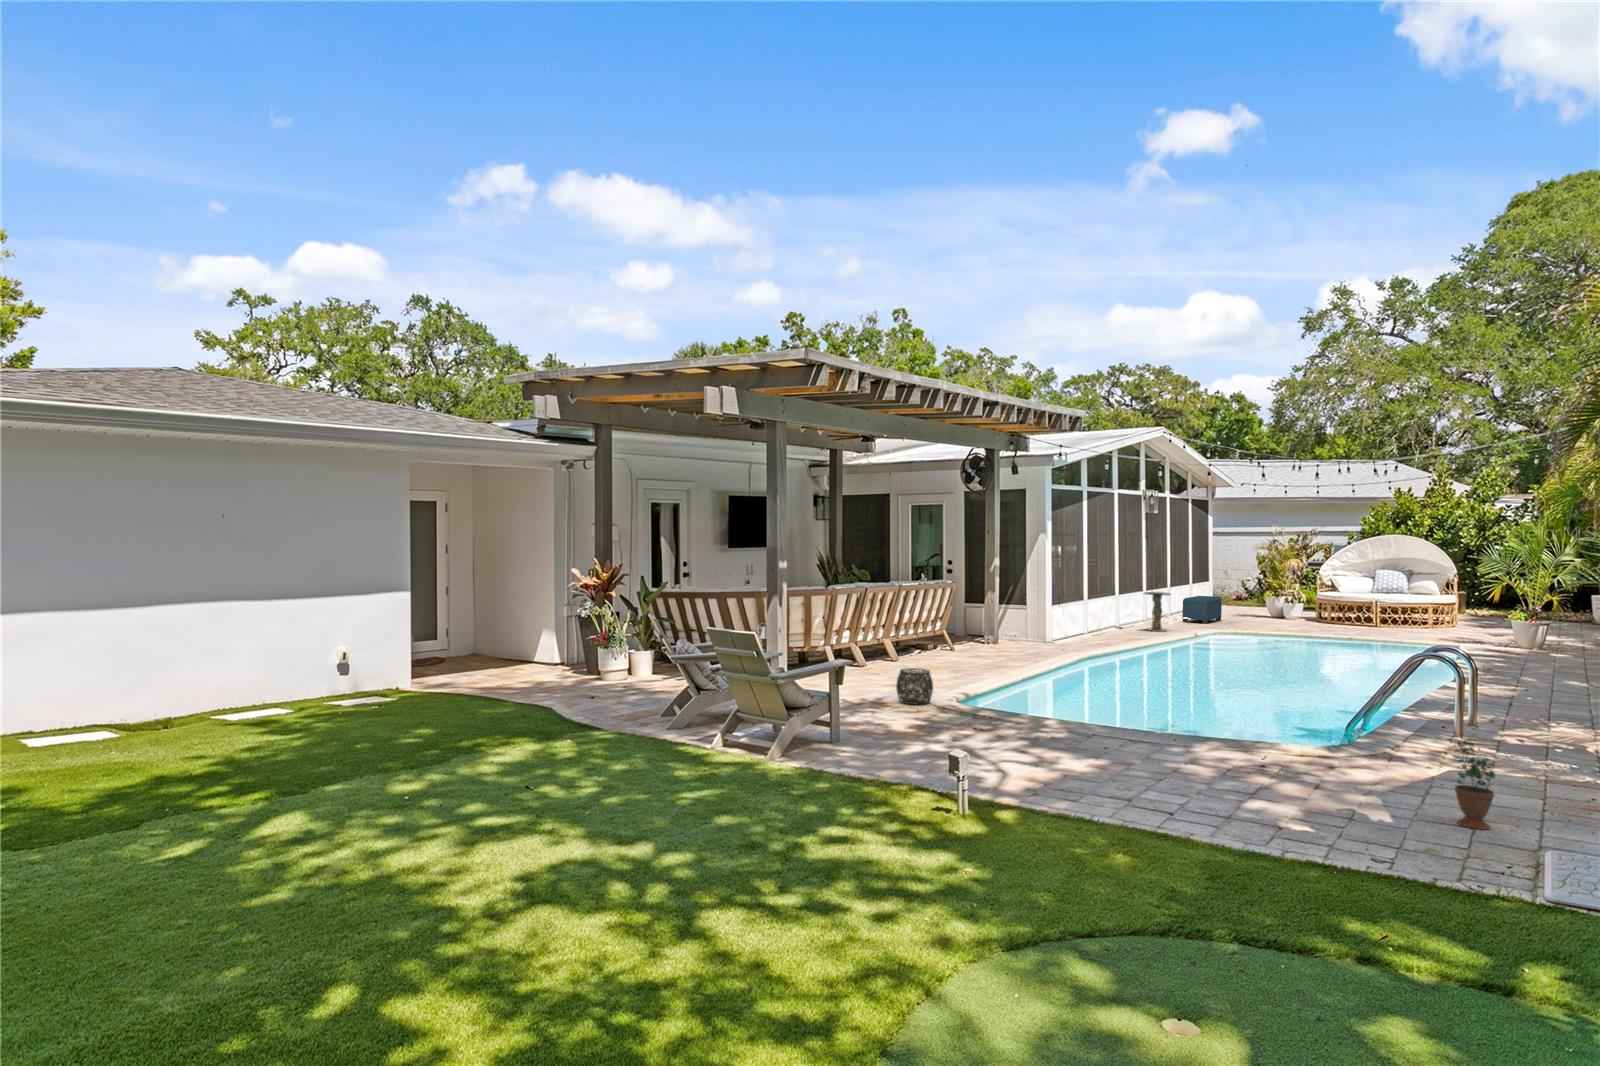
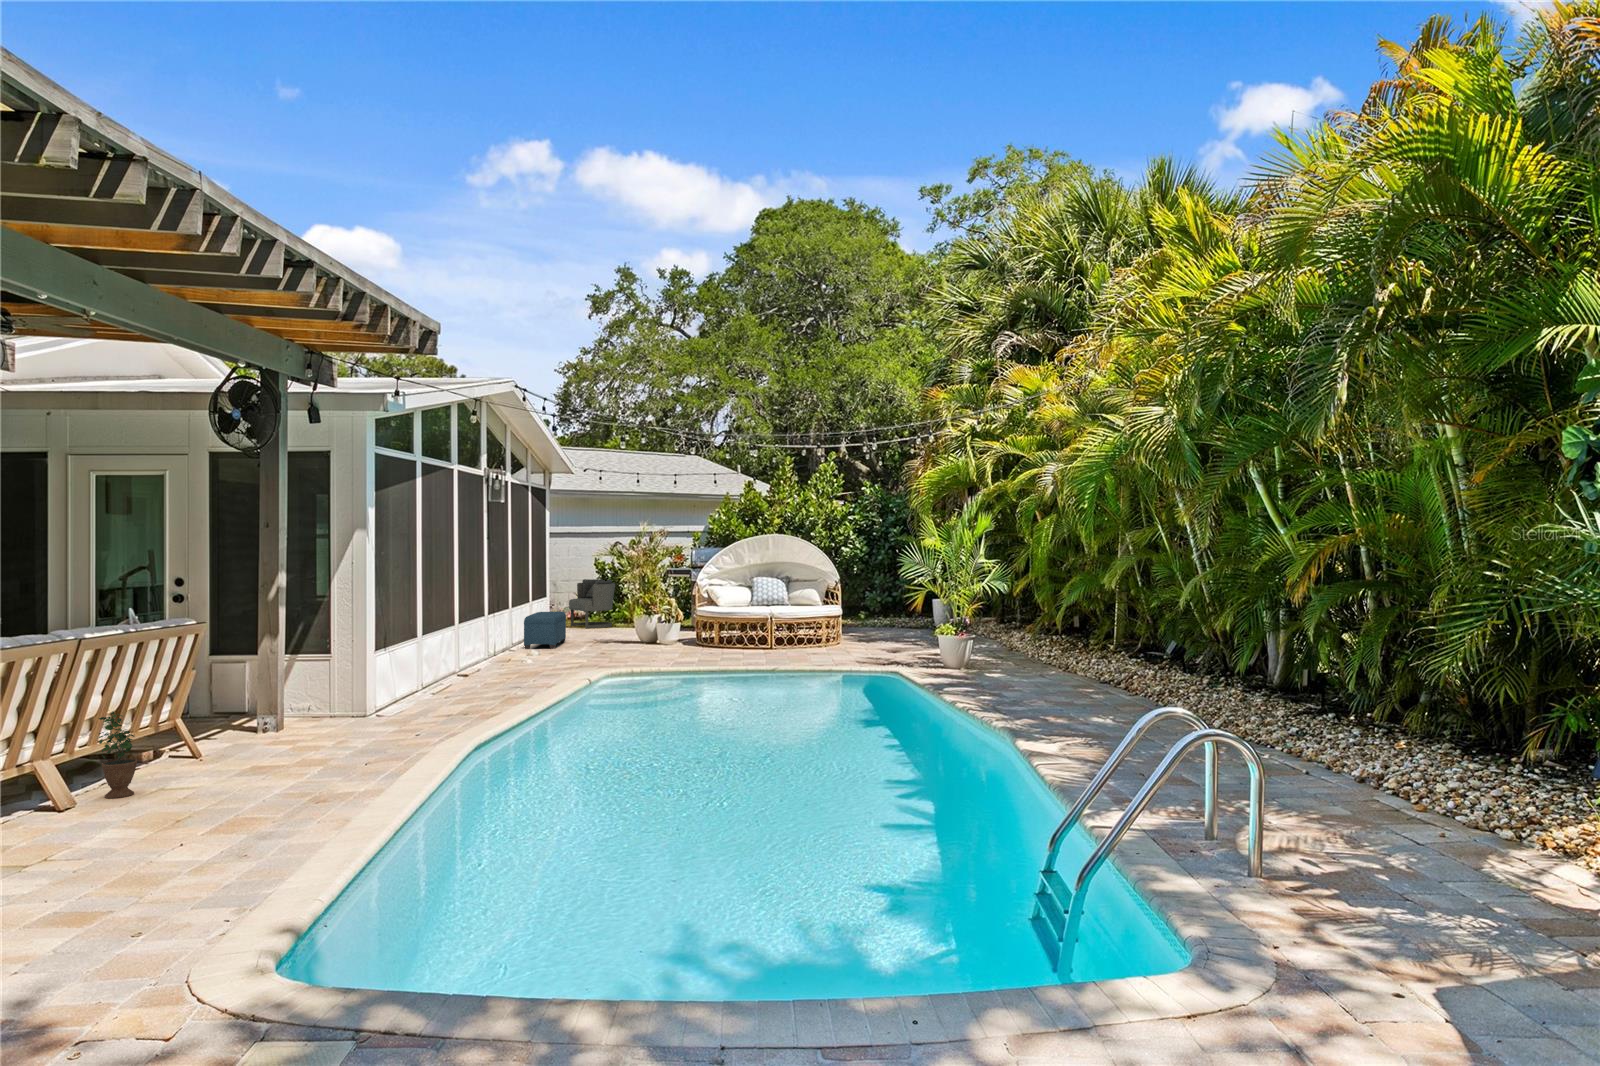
armchair: none [1240,573,1281,614] -> present [569,579,615,629]
side table: present [1144,592,1170,632] -> none [487,612,526,668]
woven basket: present [896,668,933,705] -> none [100,859,218,971]
potted plant: present [1448,735,1495,830] -> present [99,711,137,798]

